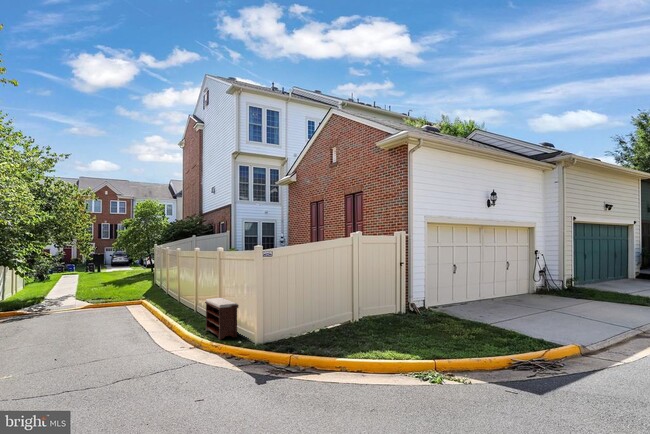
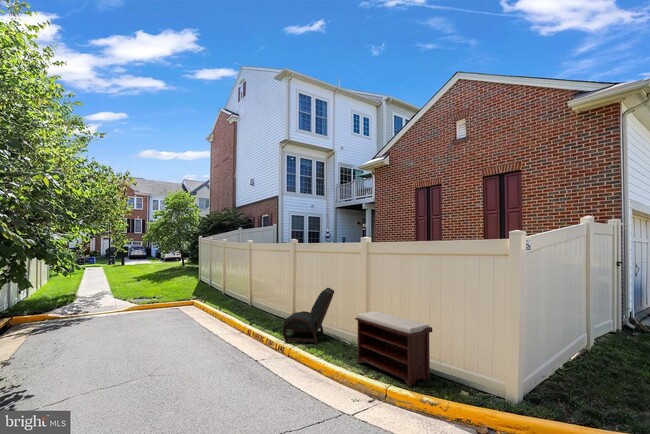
lounge chair: none [172,284,214,323] -> present [283,288,334,344]

